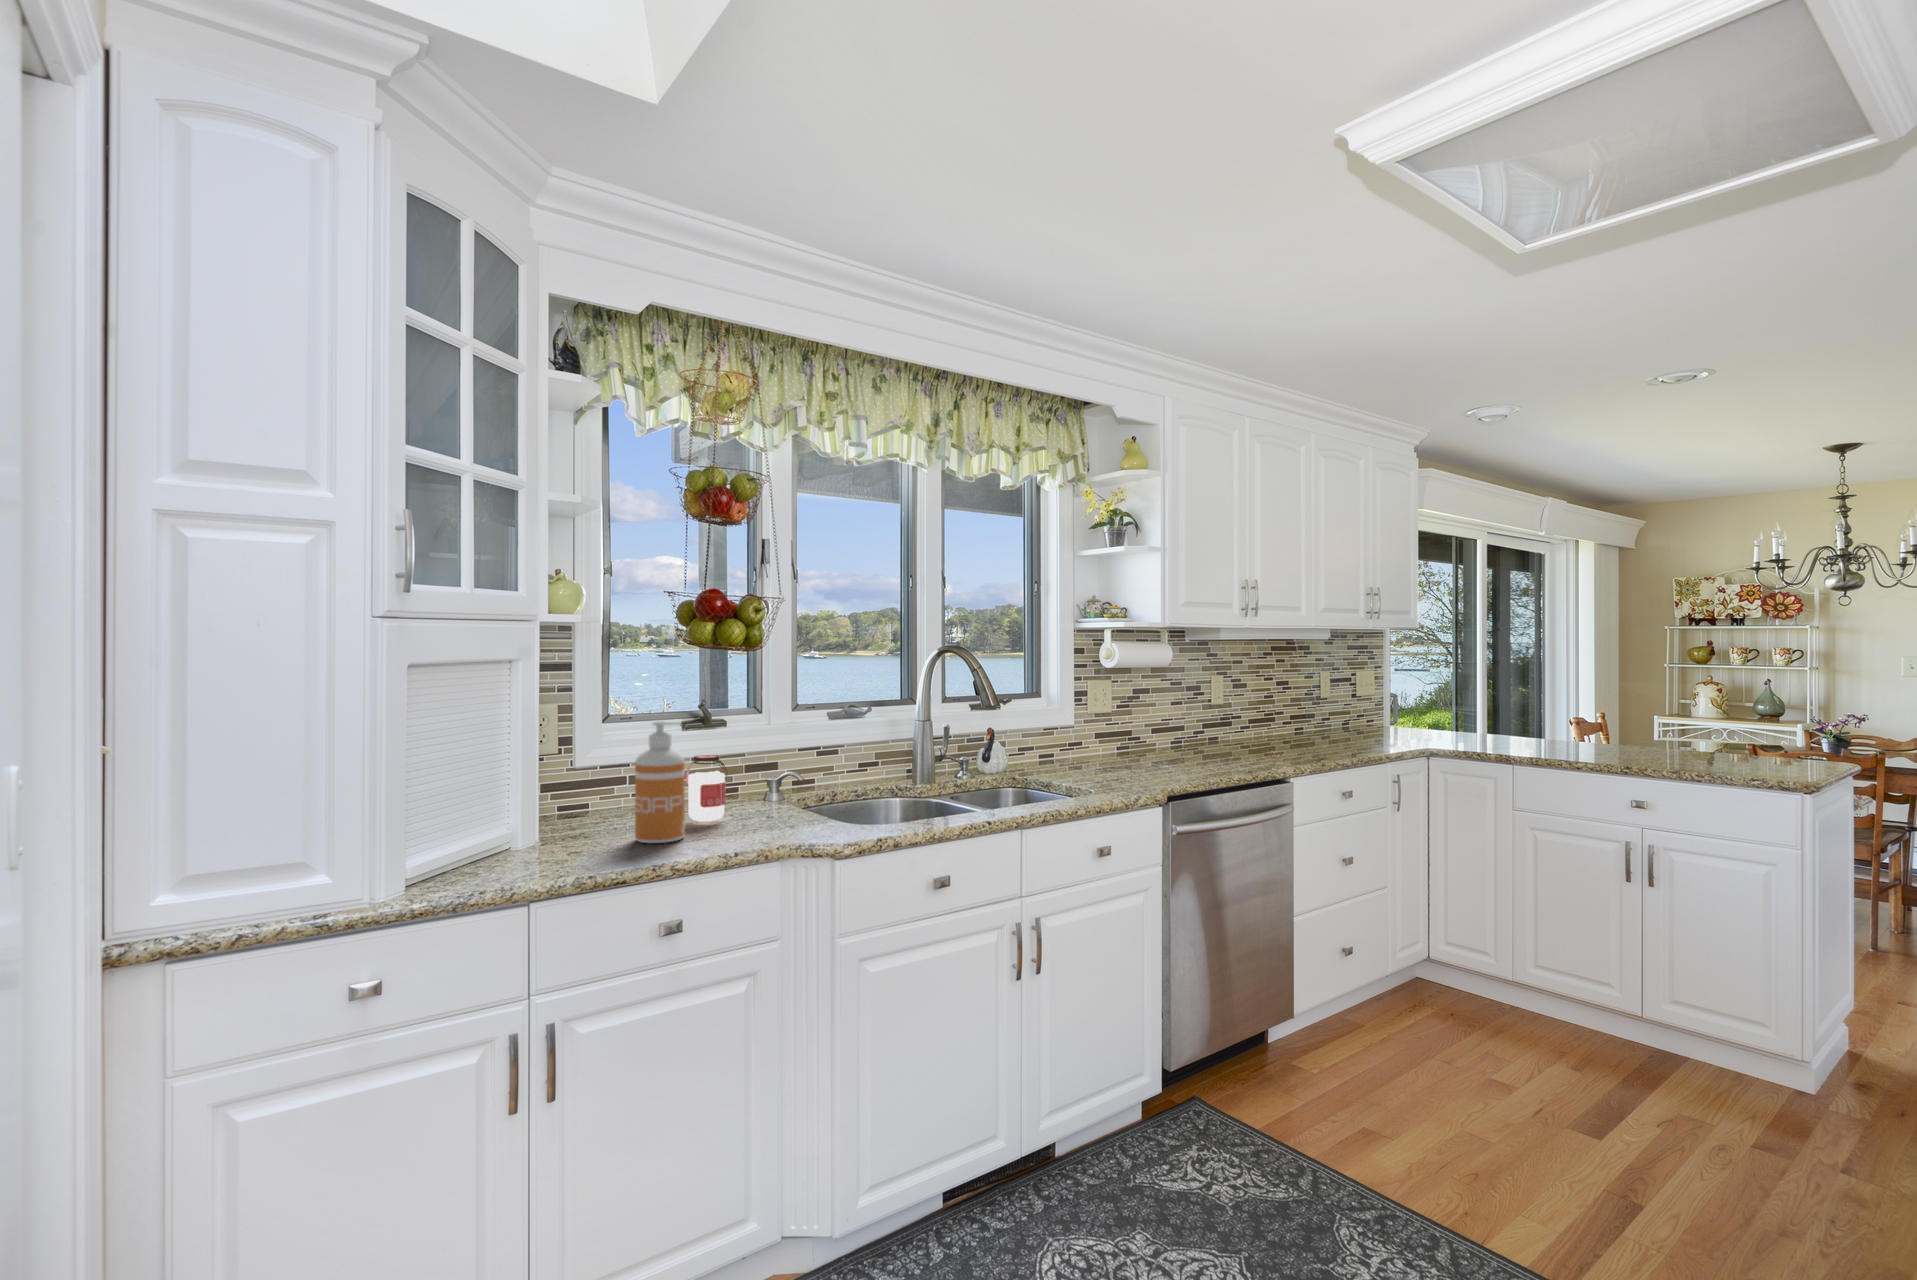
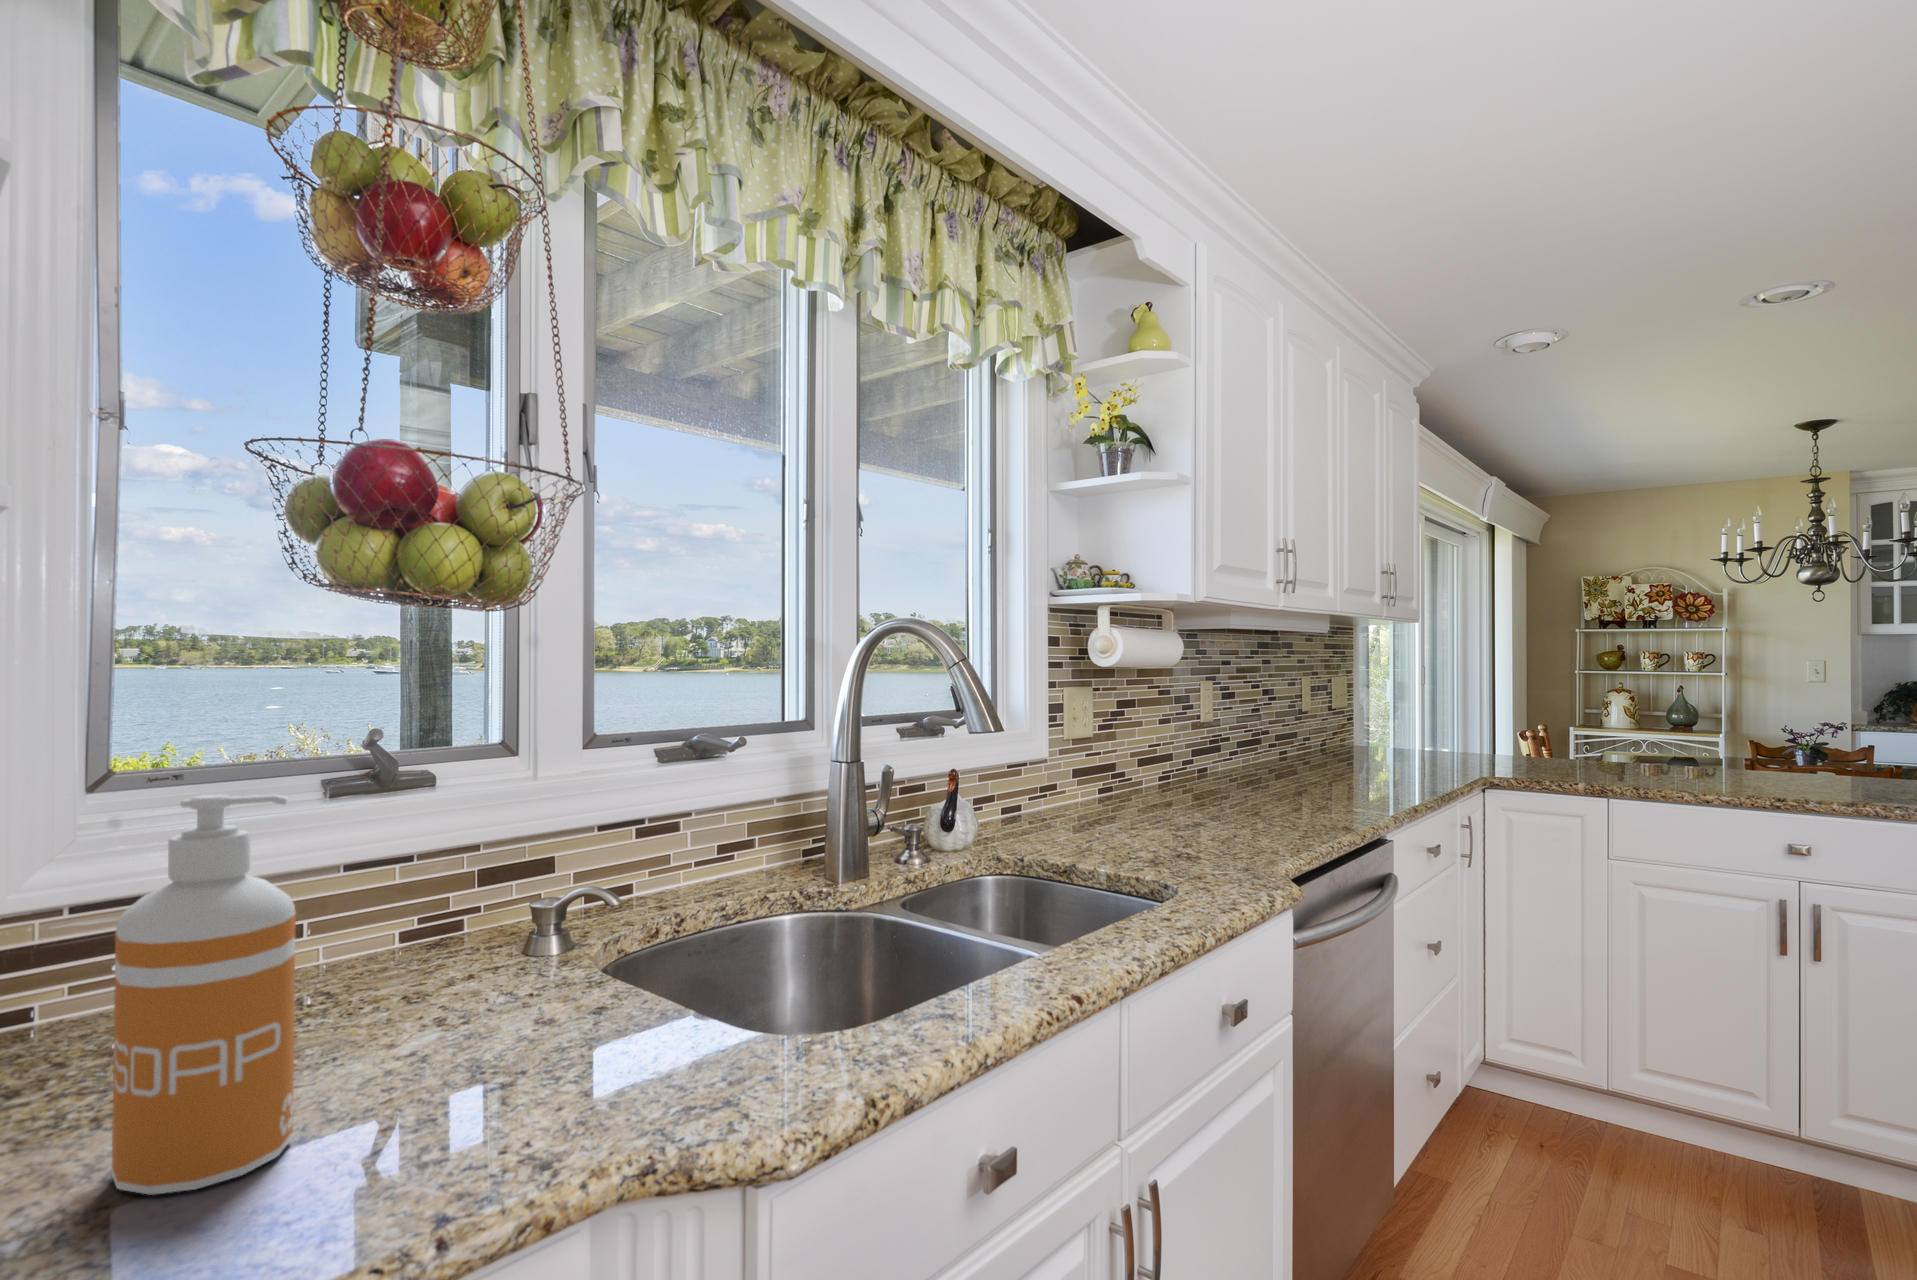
jar: present [686,755,727,822] -> none [316,869,436,1056]

